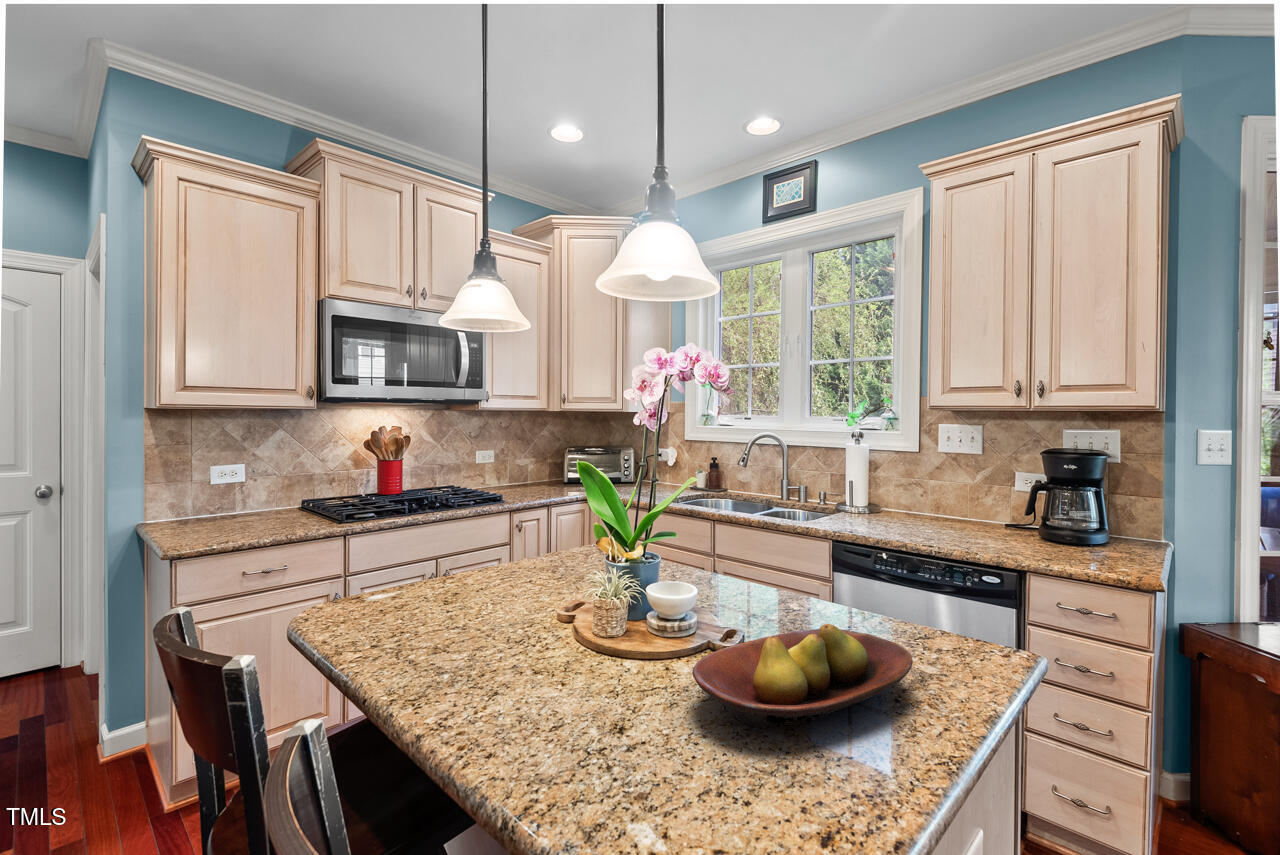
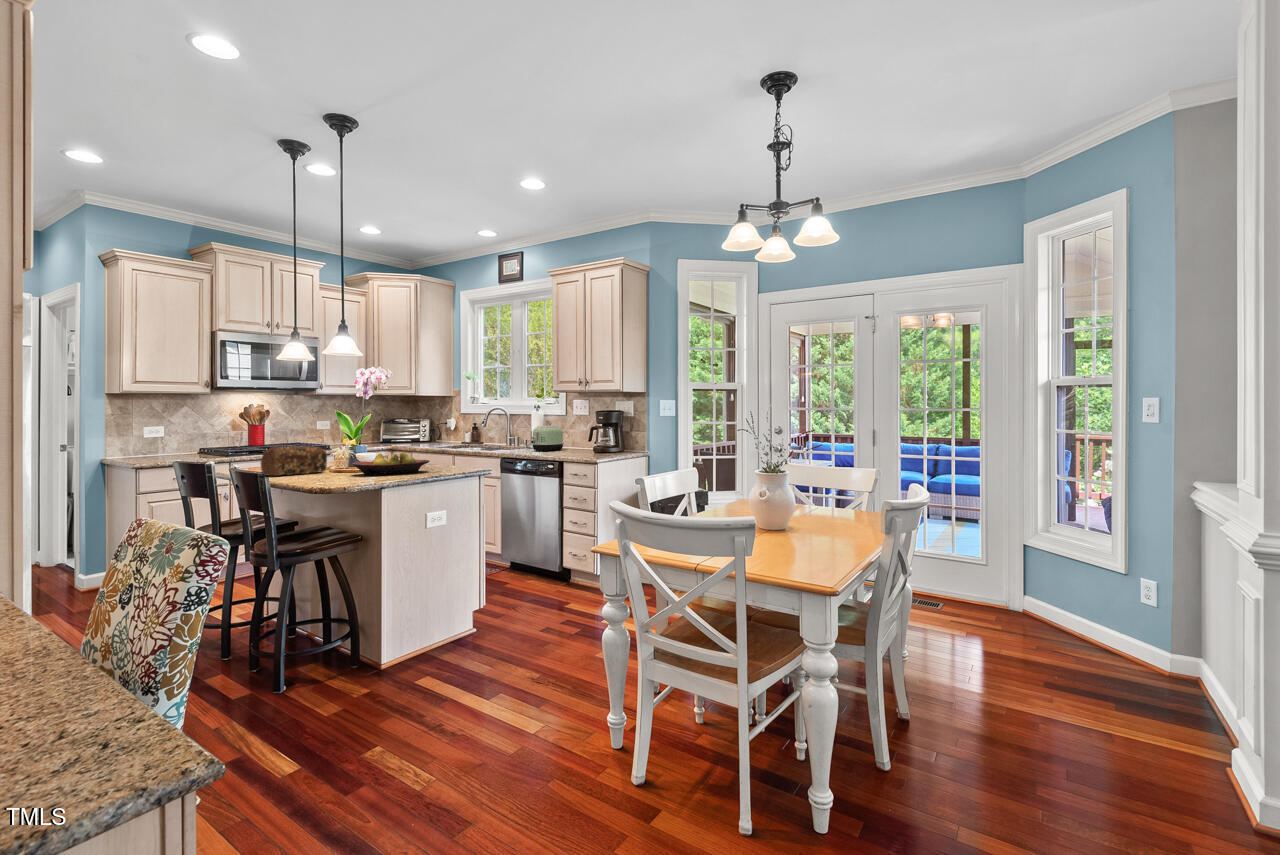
toaster: none [867,471,923,523] -> present [531,426,563,451]
bread loaf: none [398,582,584,713] -> present [261,446,327,476]

